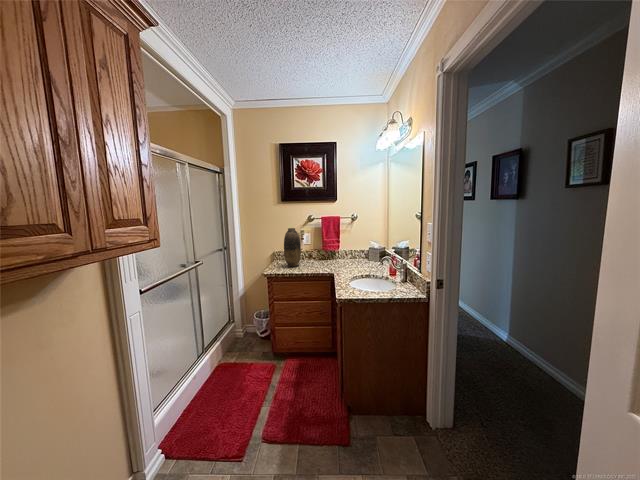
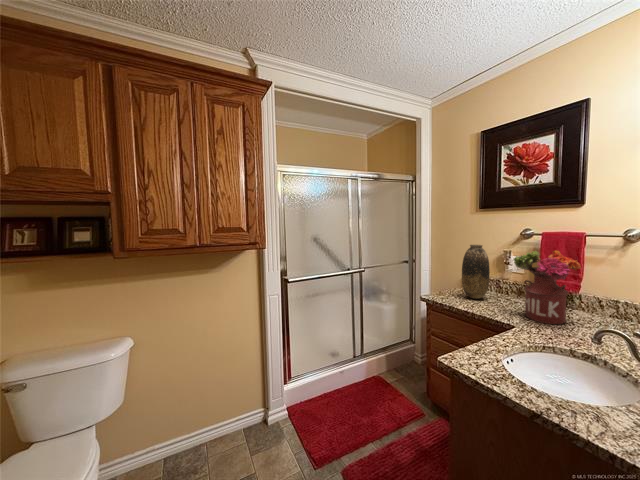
flower arrangement: none [321,227,348,268] -> present [514,251,580,324]

